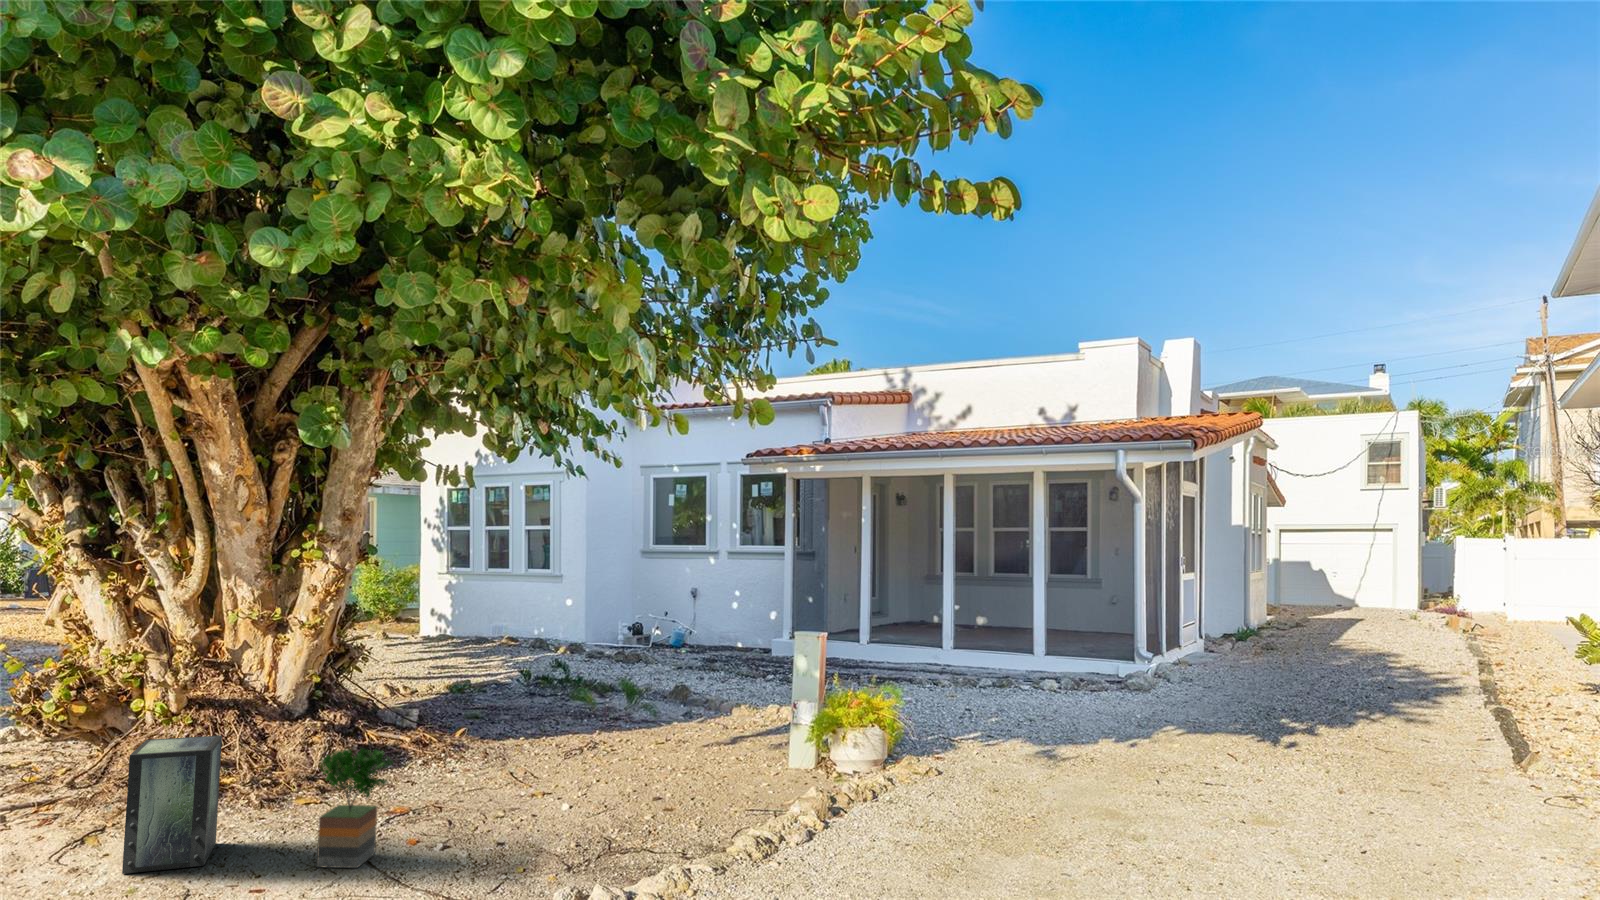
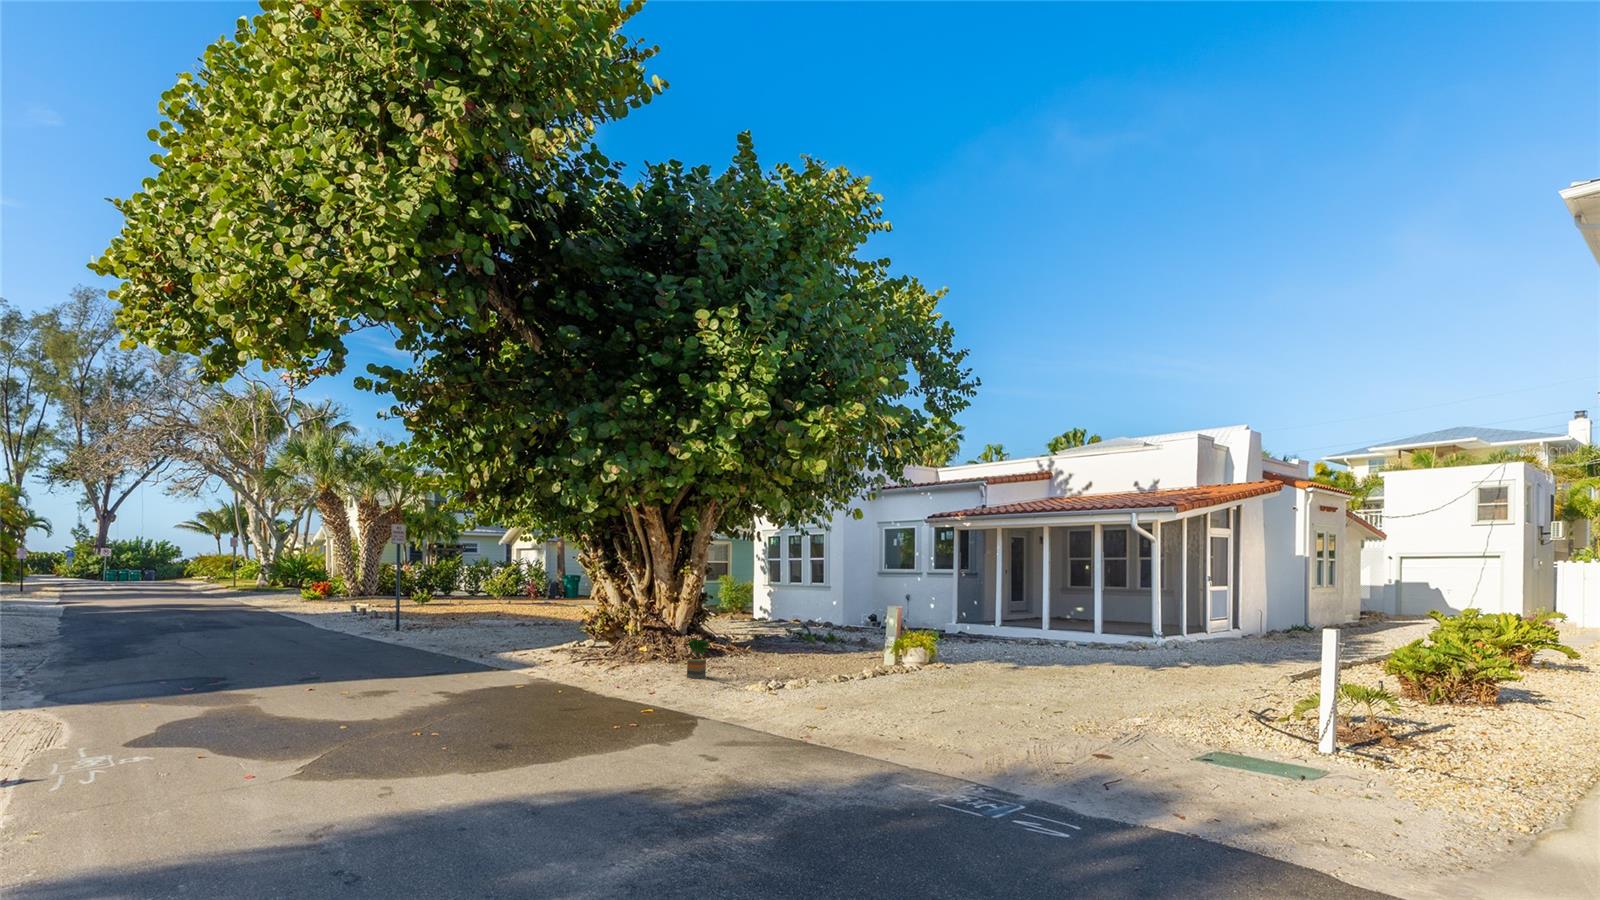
storage box: present [122,735,222,874] -> none [630,633,658,674]

